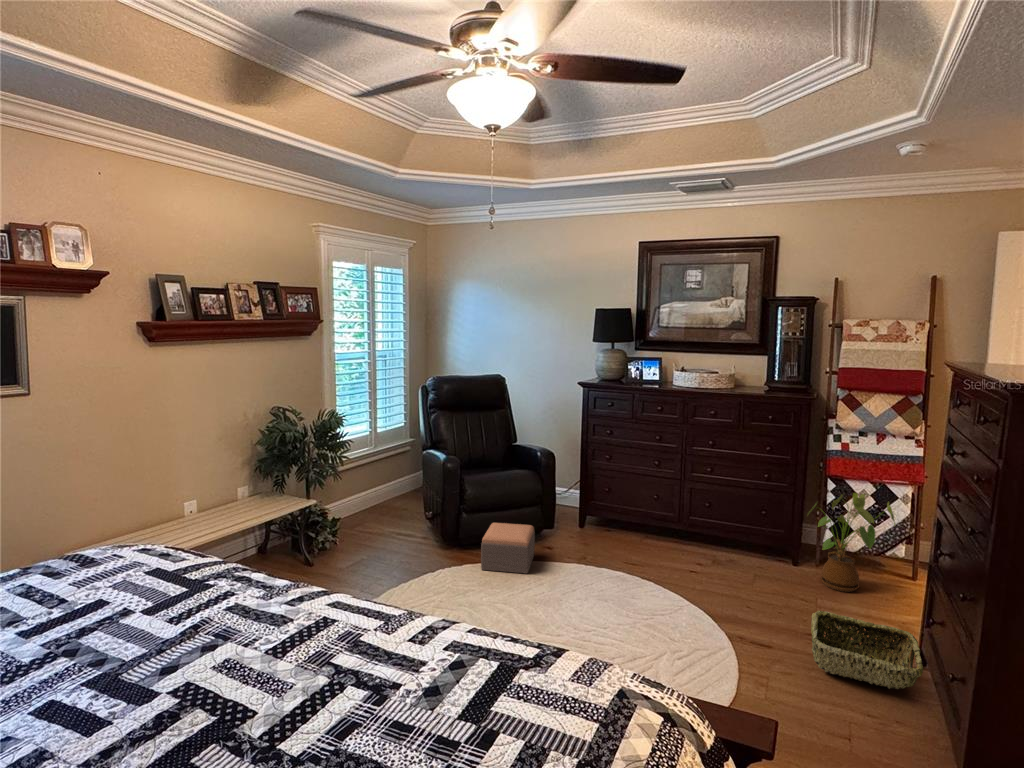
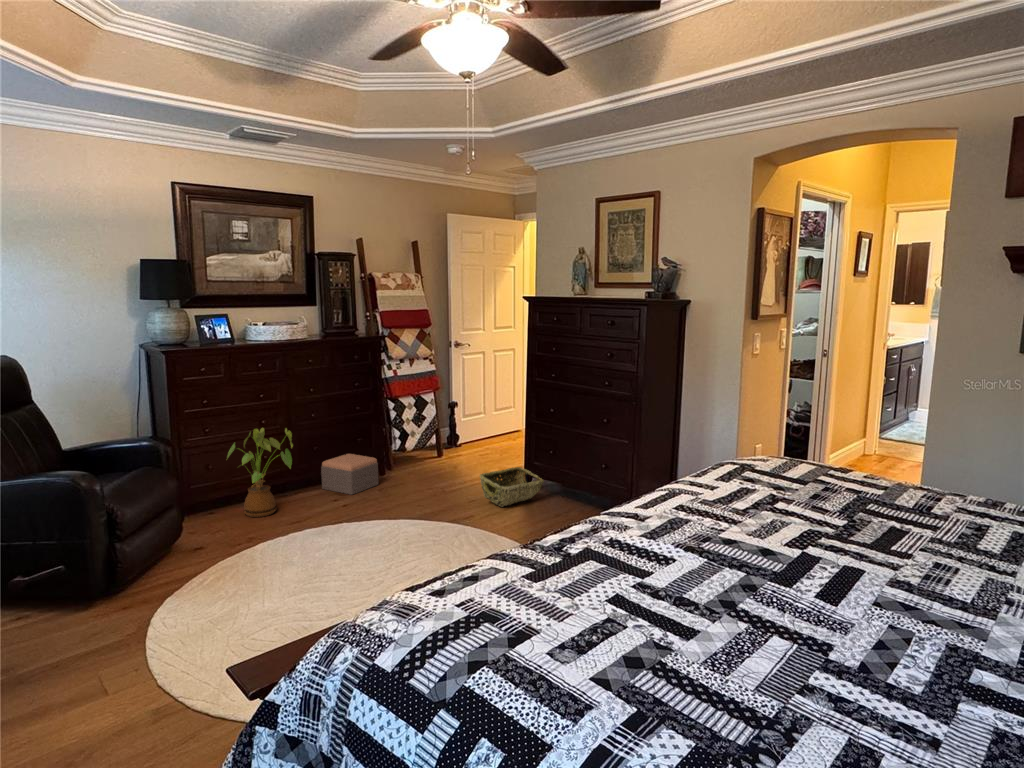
house plant: present [808,493,895,592] -> present [228,428,293,517]
footstool: present [481,523,535,574] -> present [321,454,378,495]

